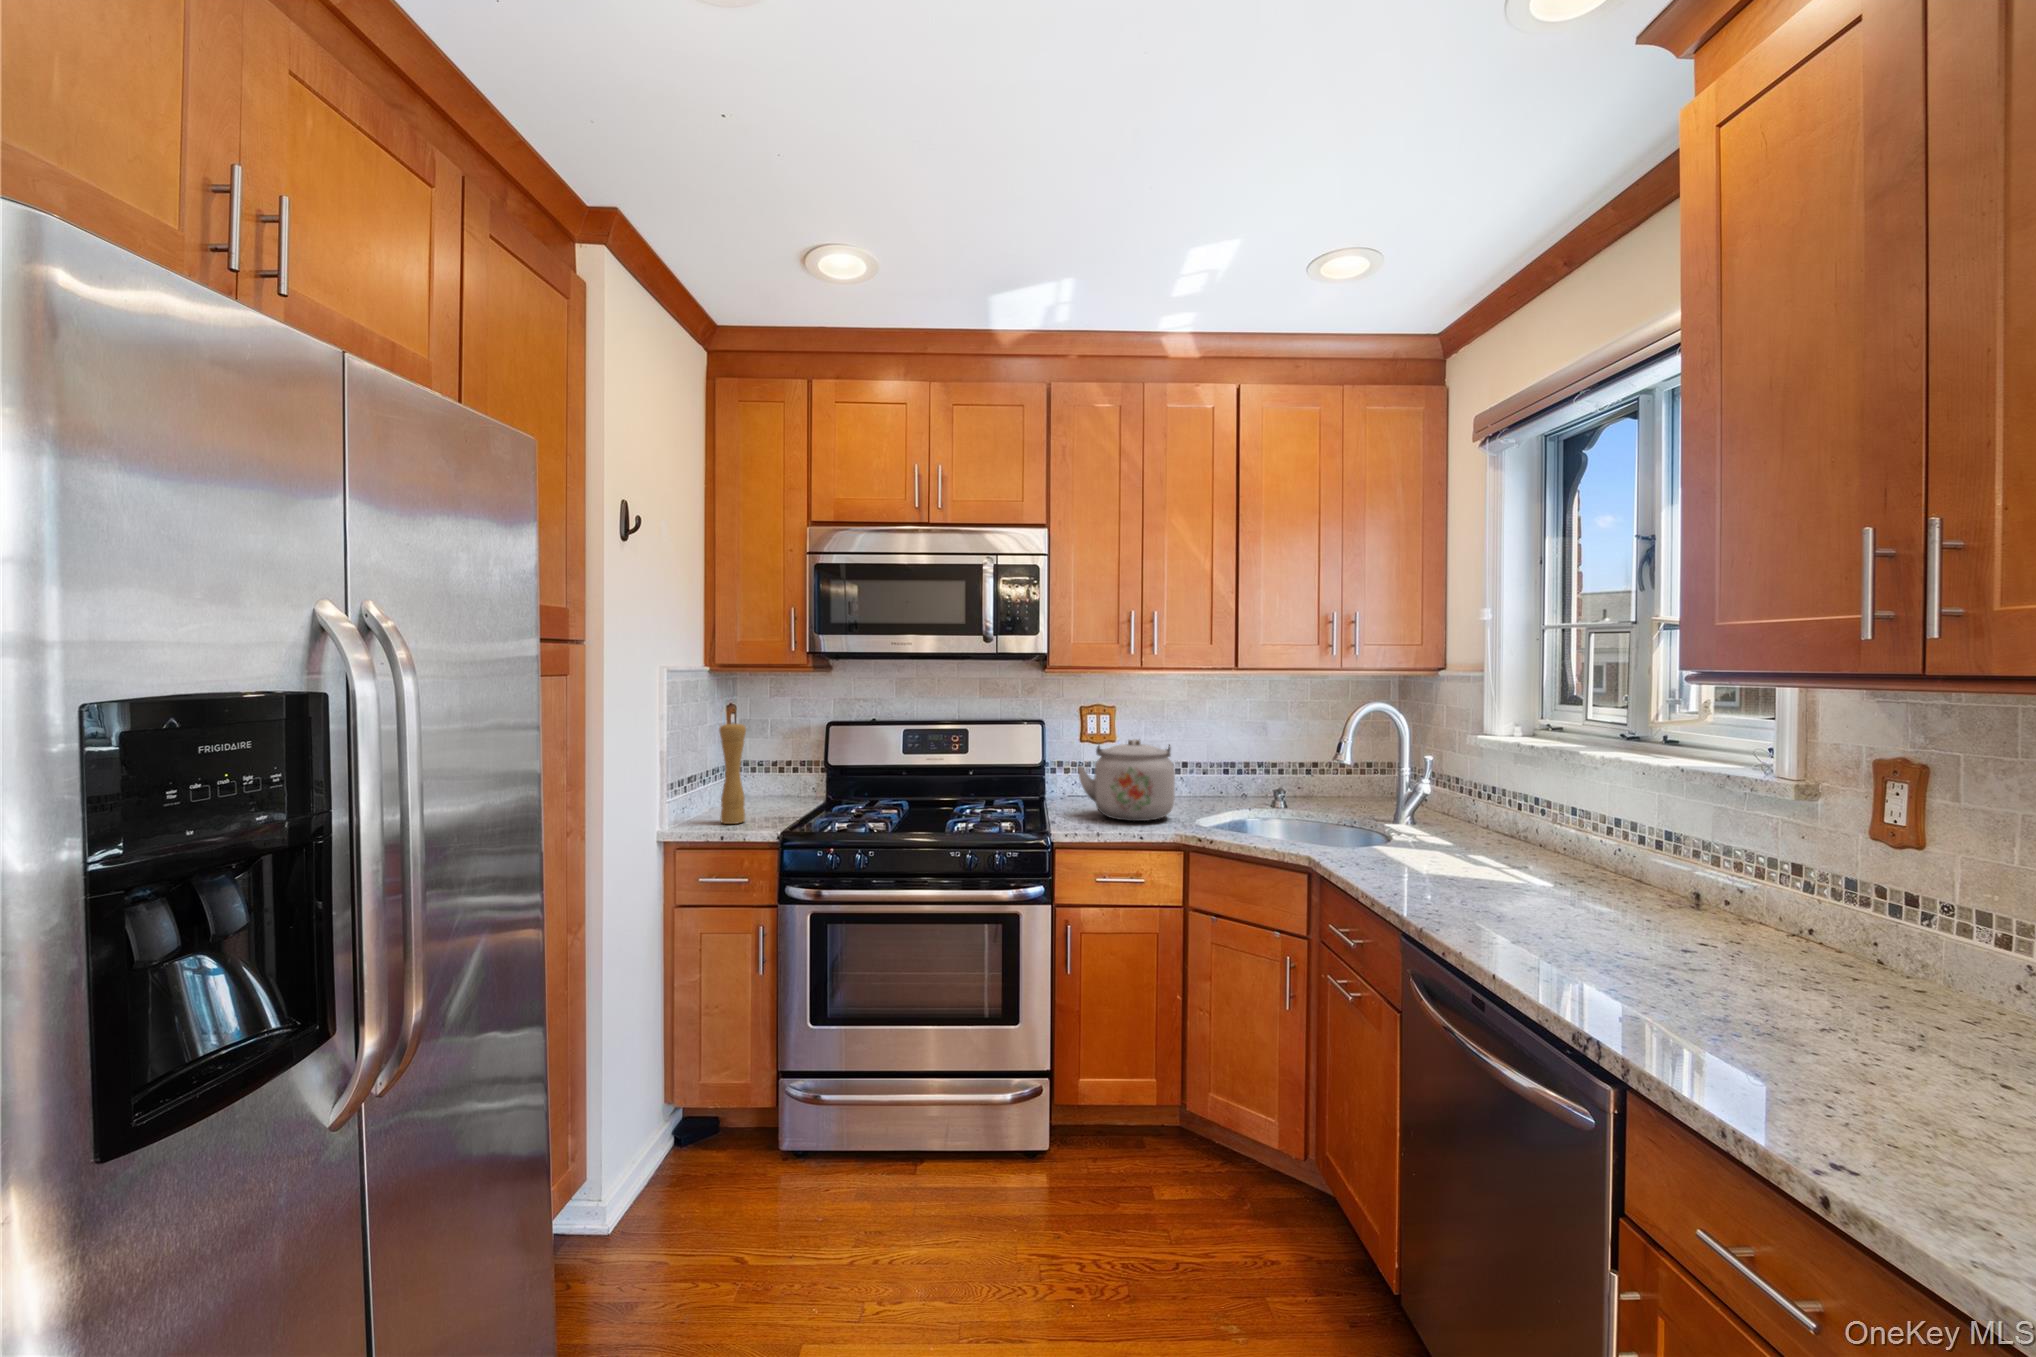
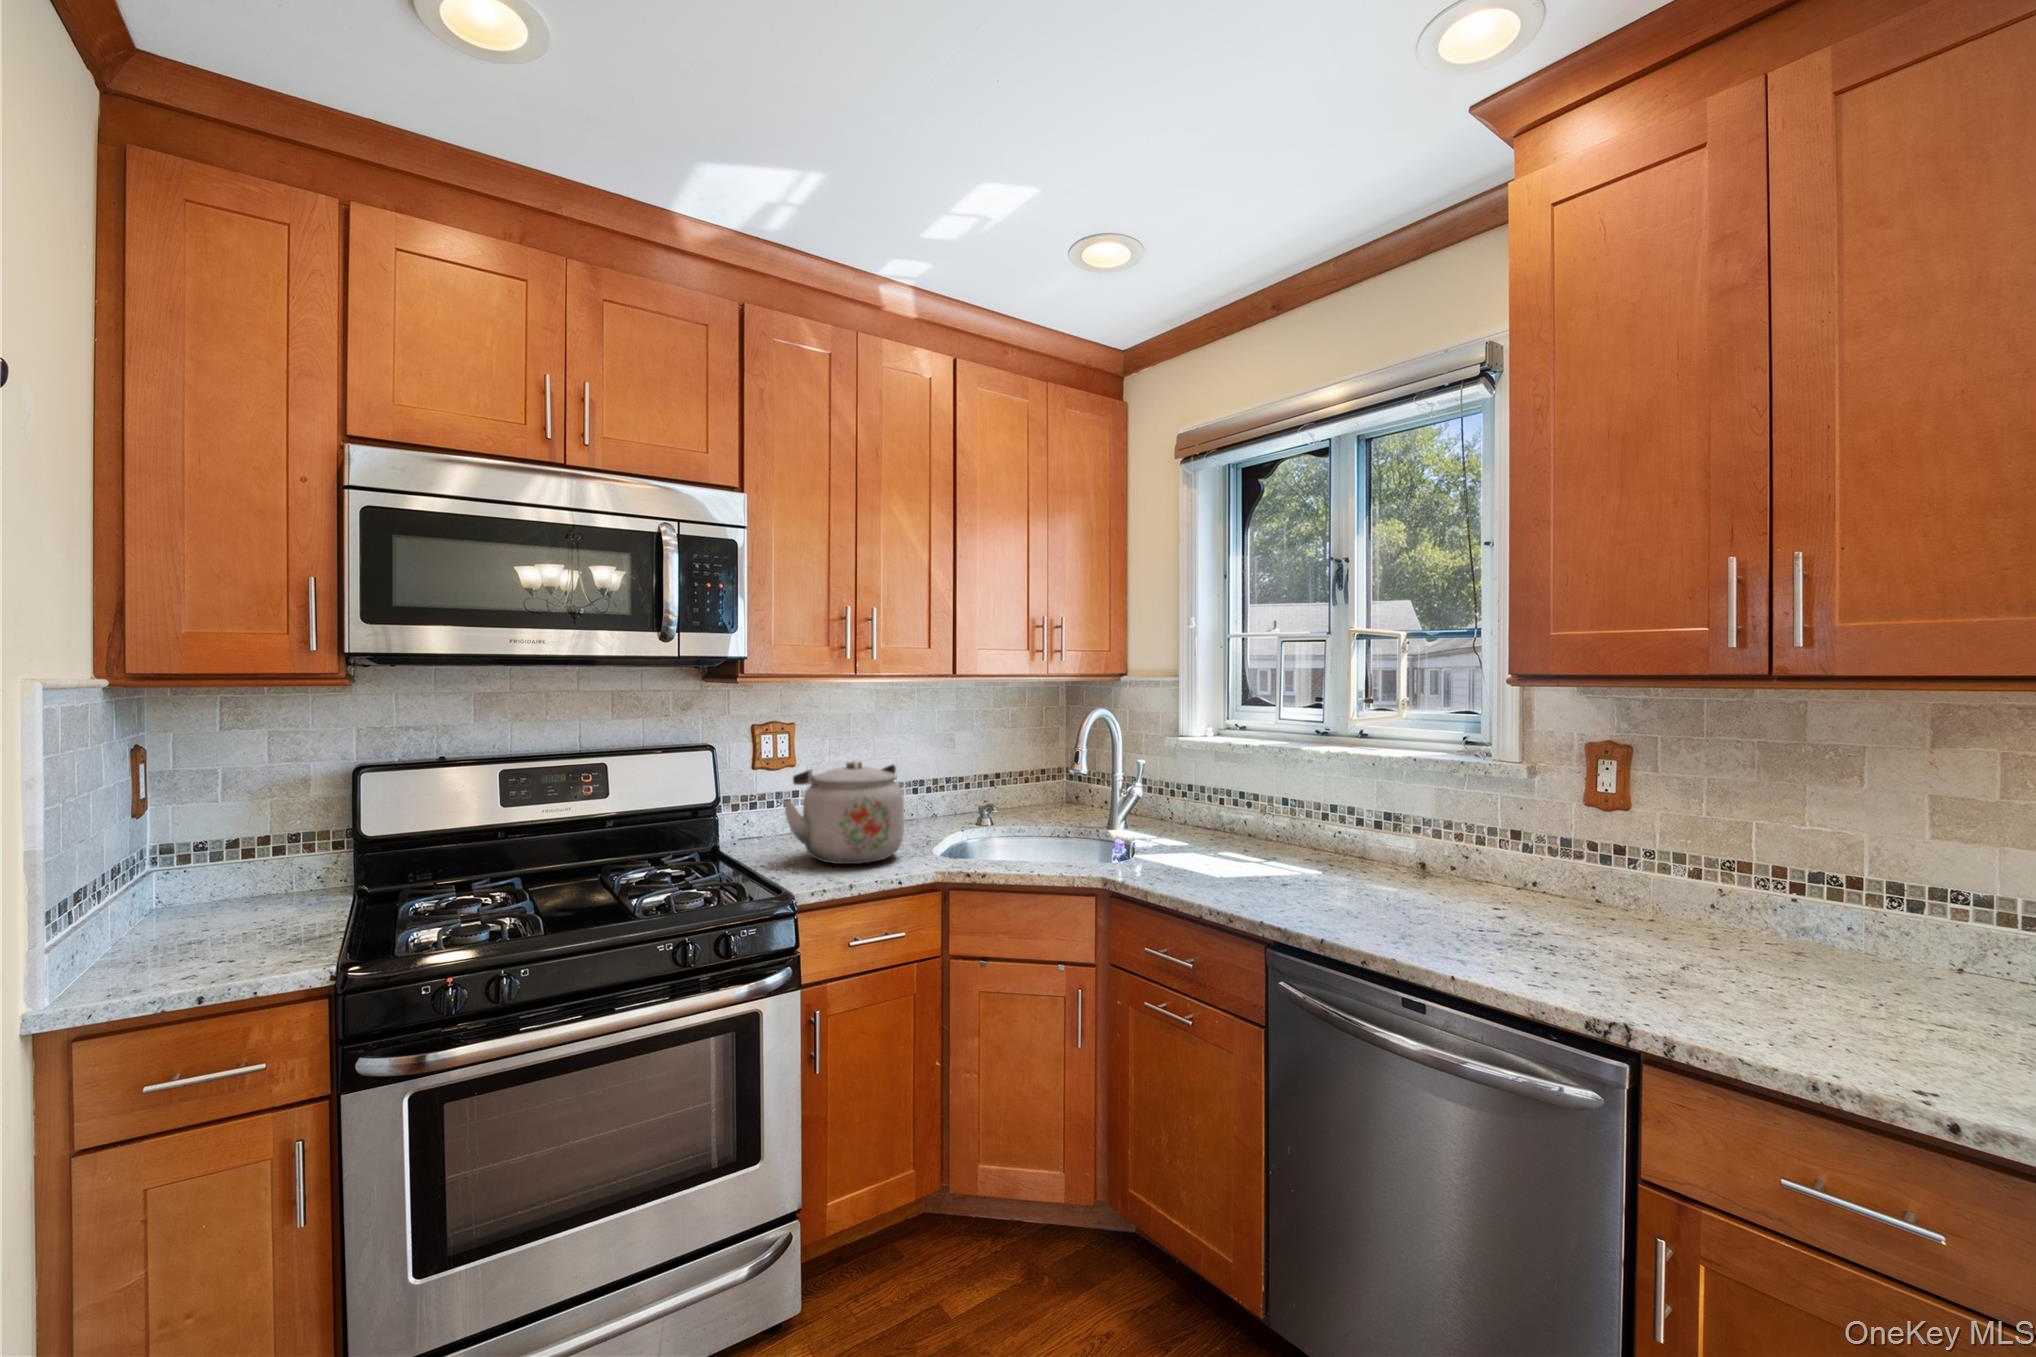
pepper mill: present [719,722,746,824] -> none [113,779,187,989]

